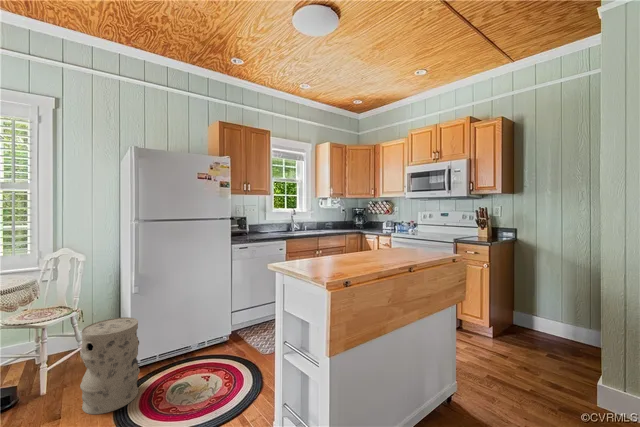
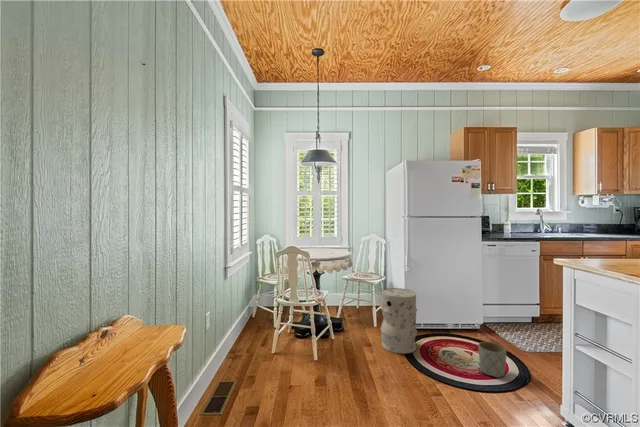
planter: none [210,362,239,405] -> present [478,342,507,378]

